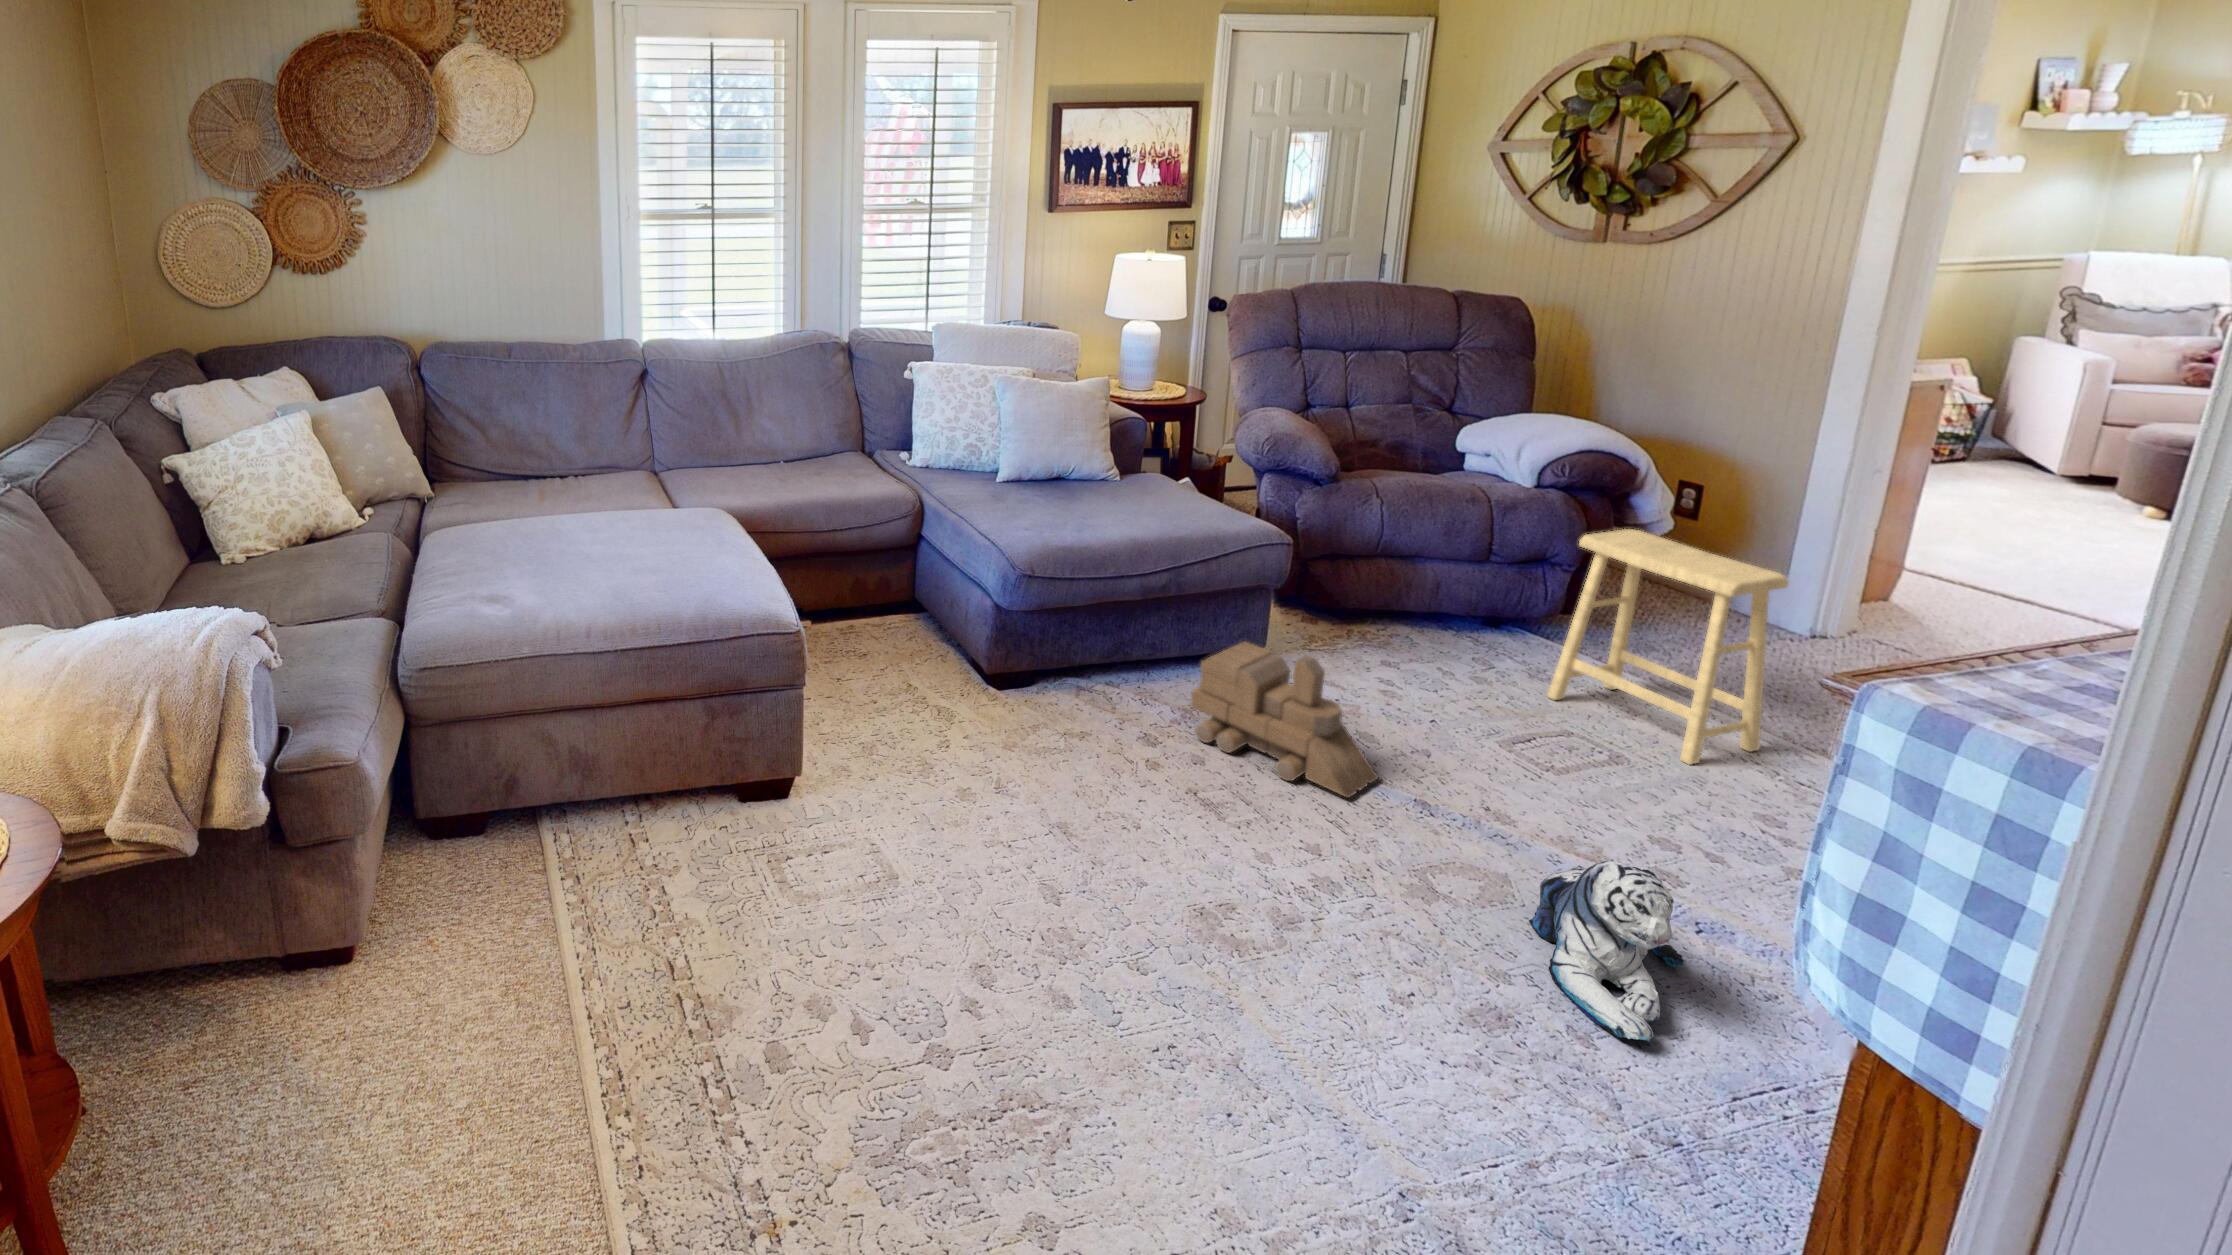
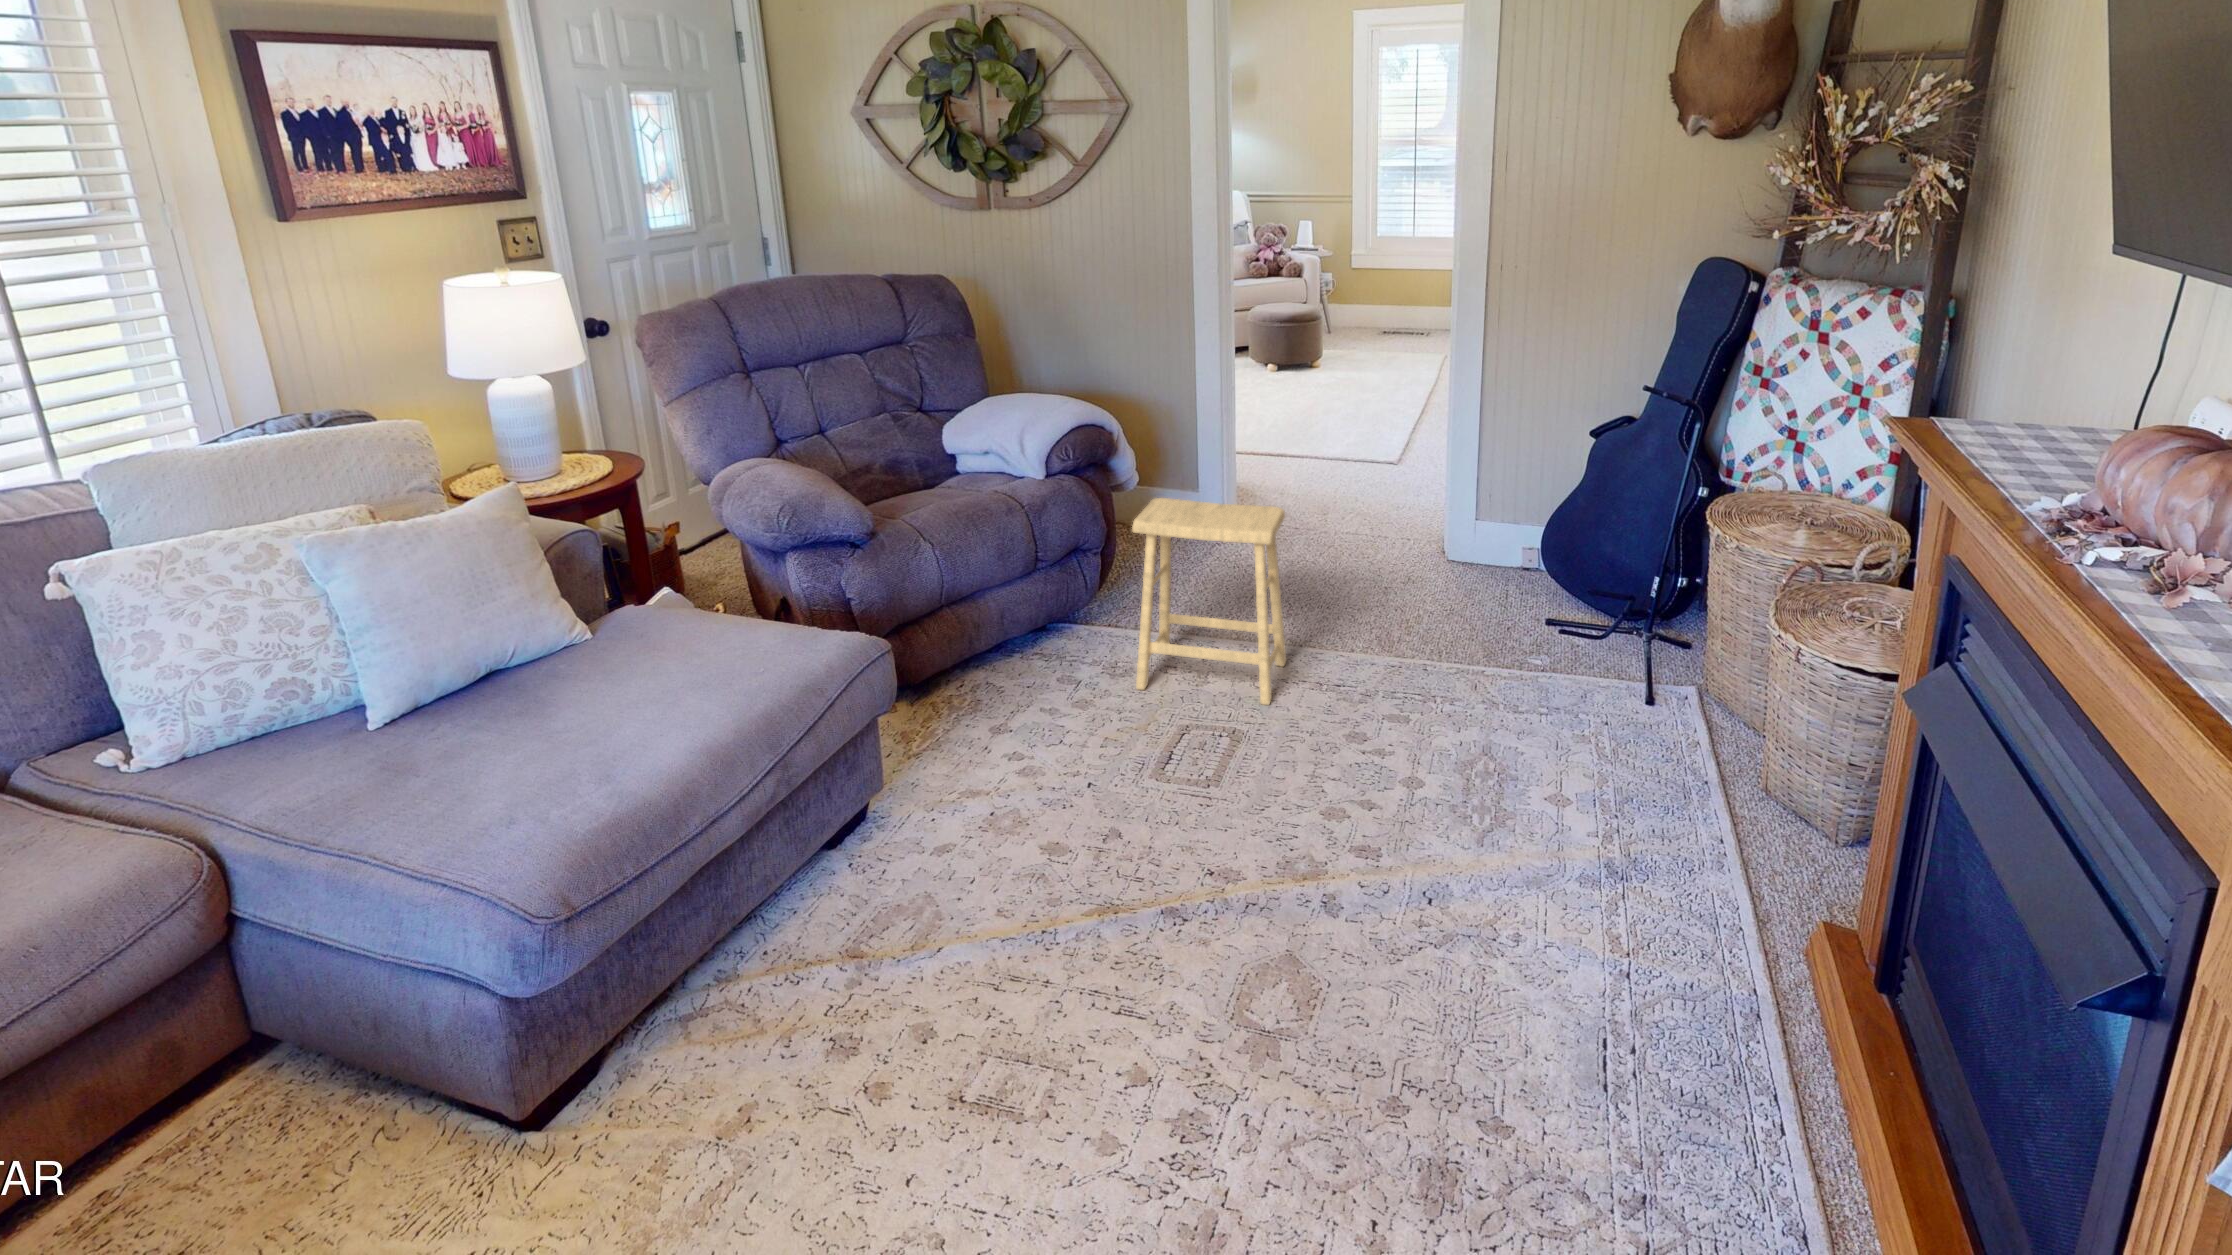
toy train: present [1191,642,1378,797] -> none [868,804,1108,991]
plush toy: present [1529,861,1684,1042] -> none [1333,890,1524,1093]

